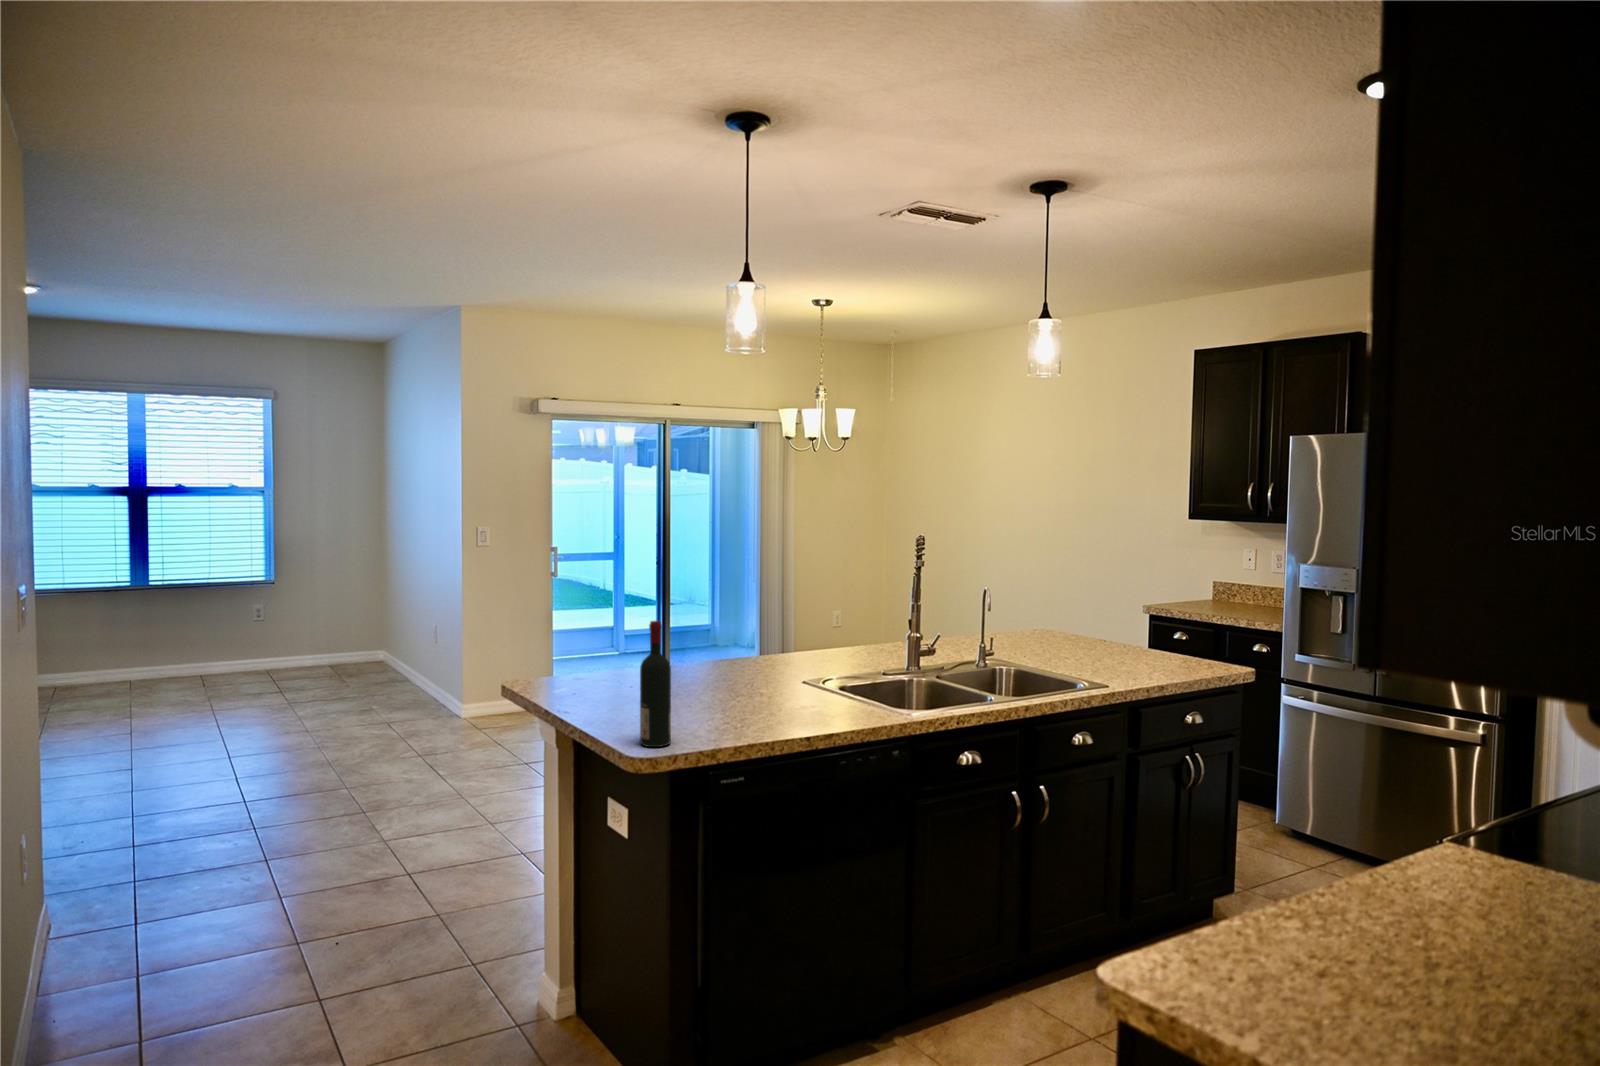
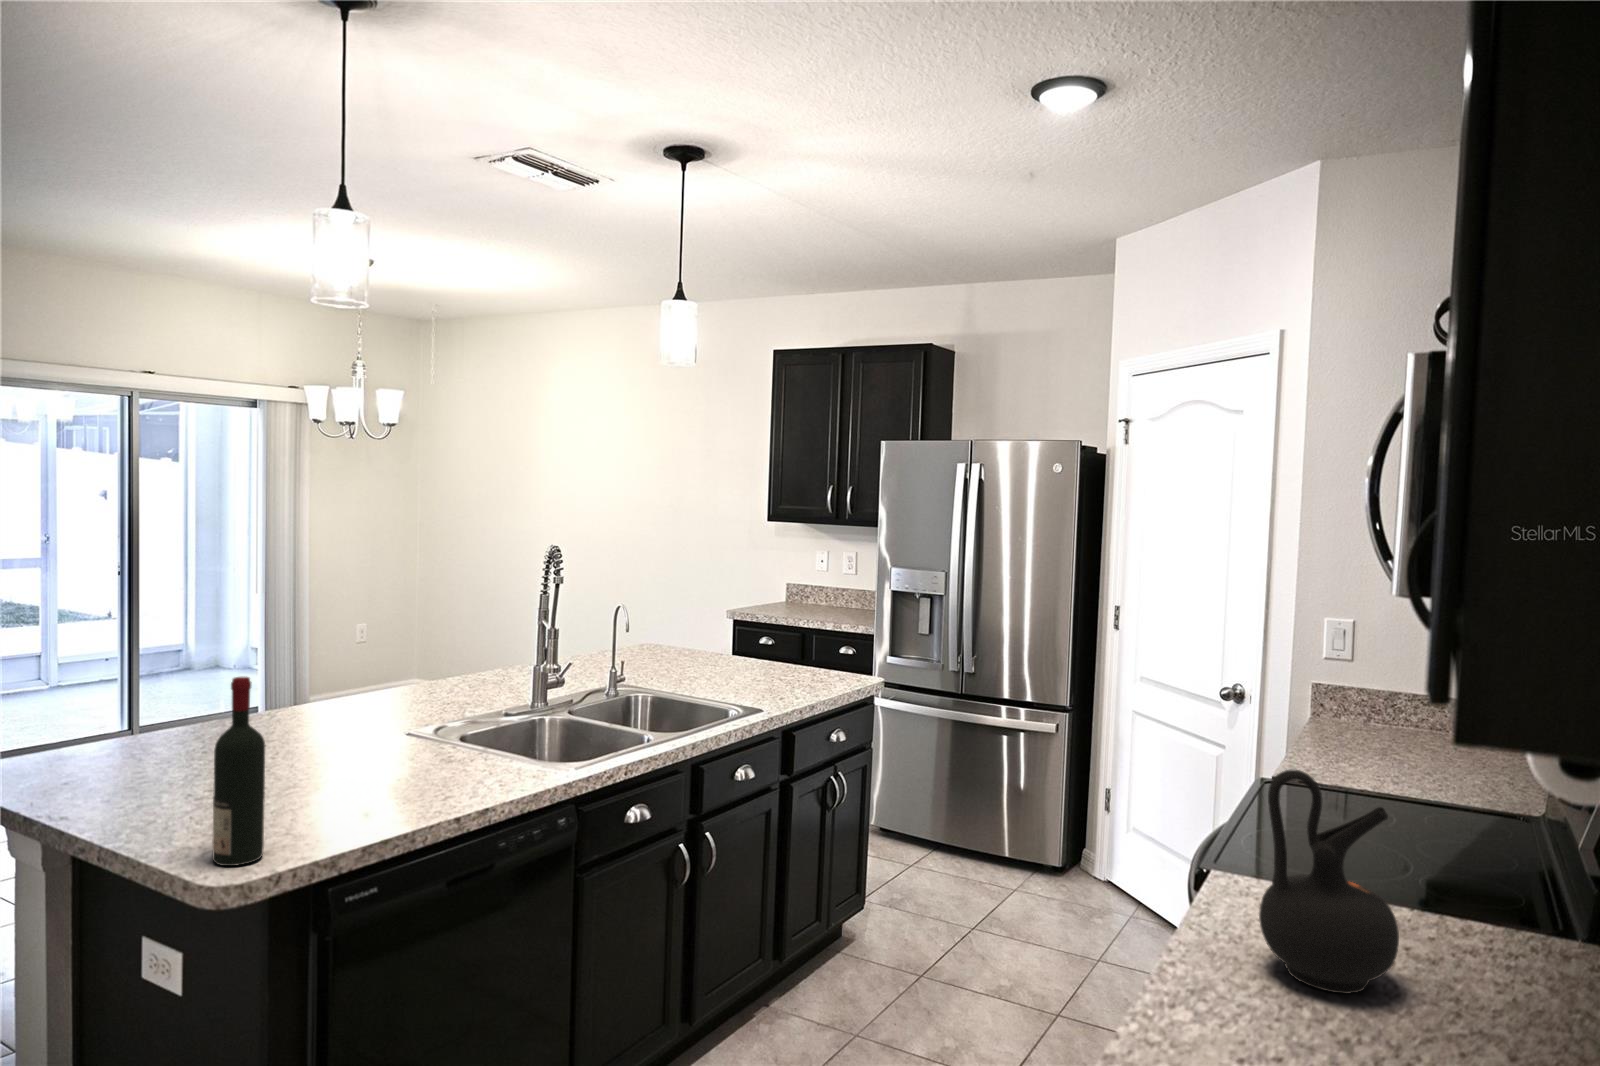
ceramic jug: none [1402,725,1544,941] -> present [1259,770,1399,994]

